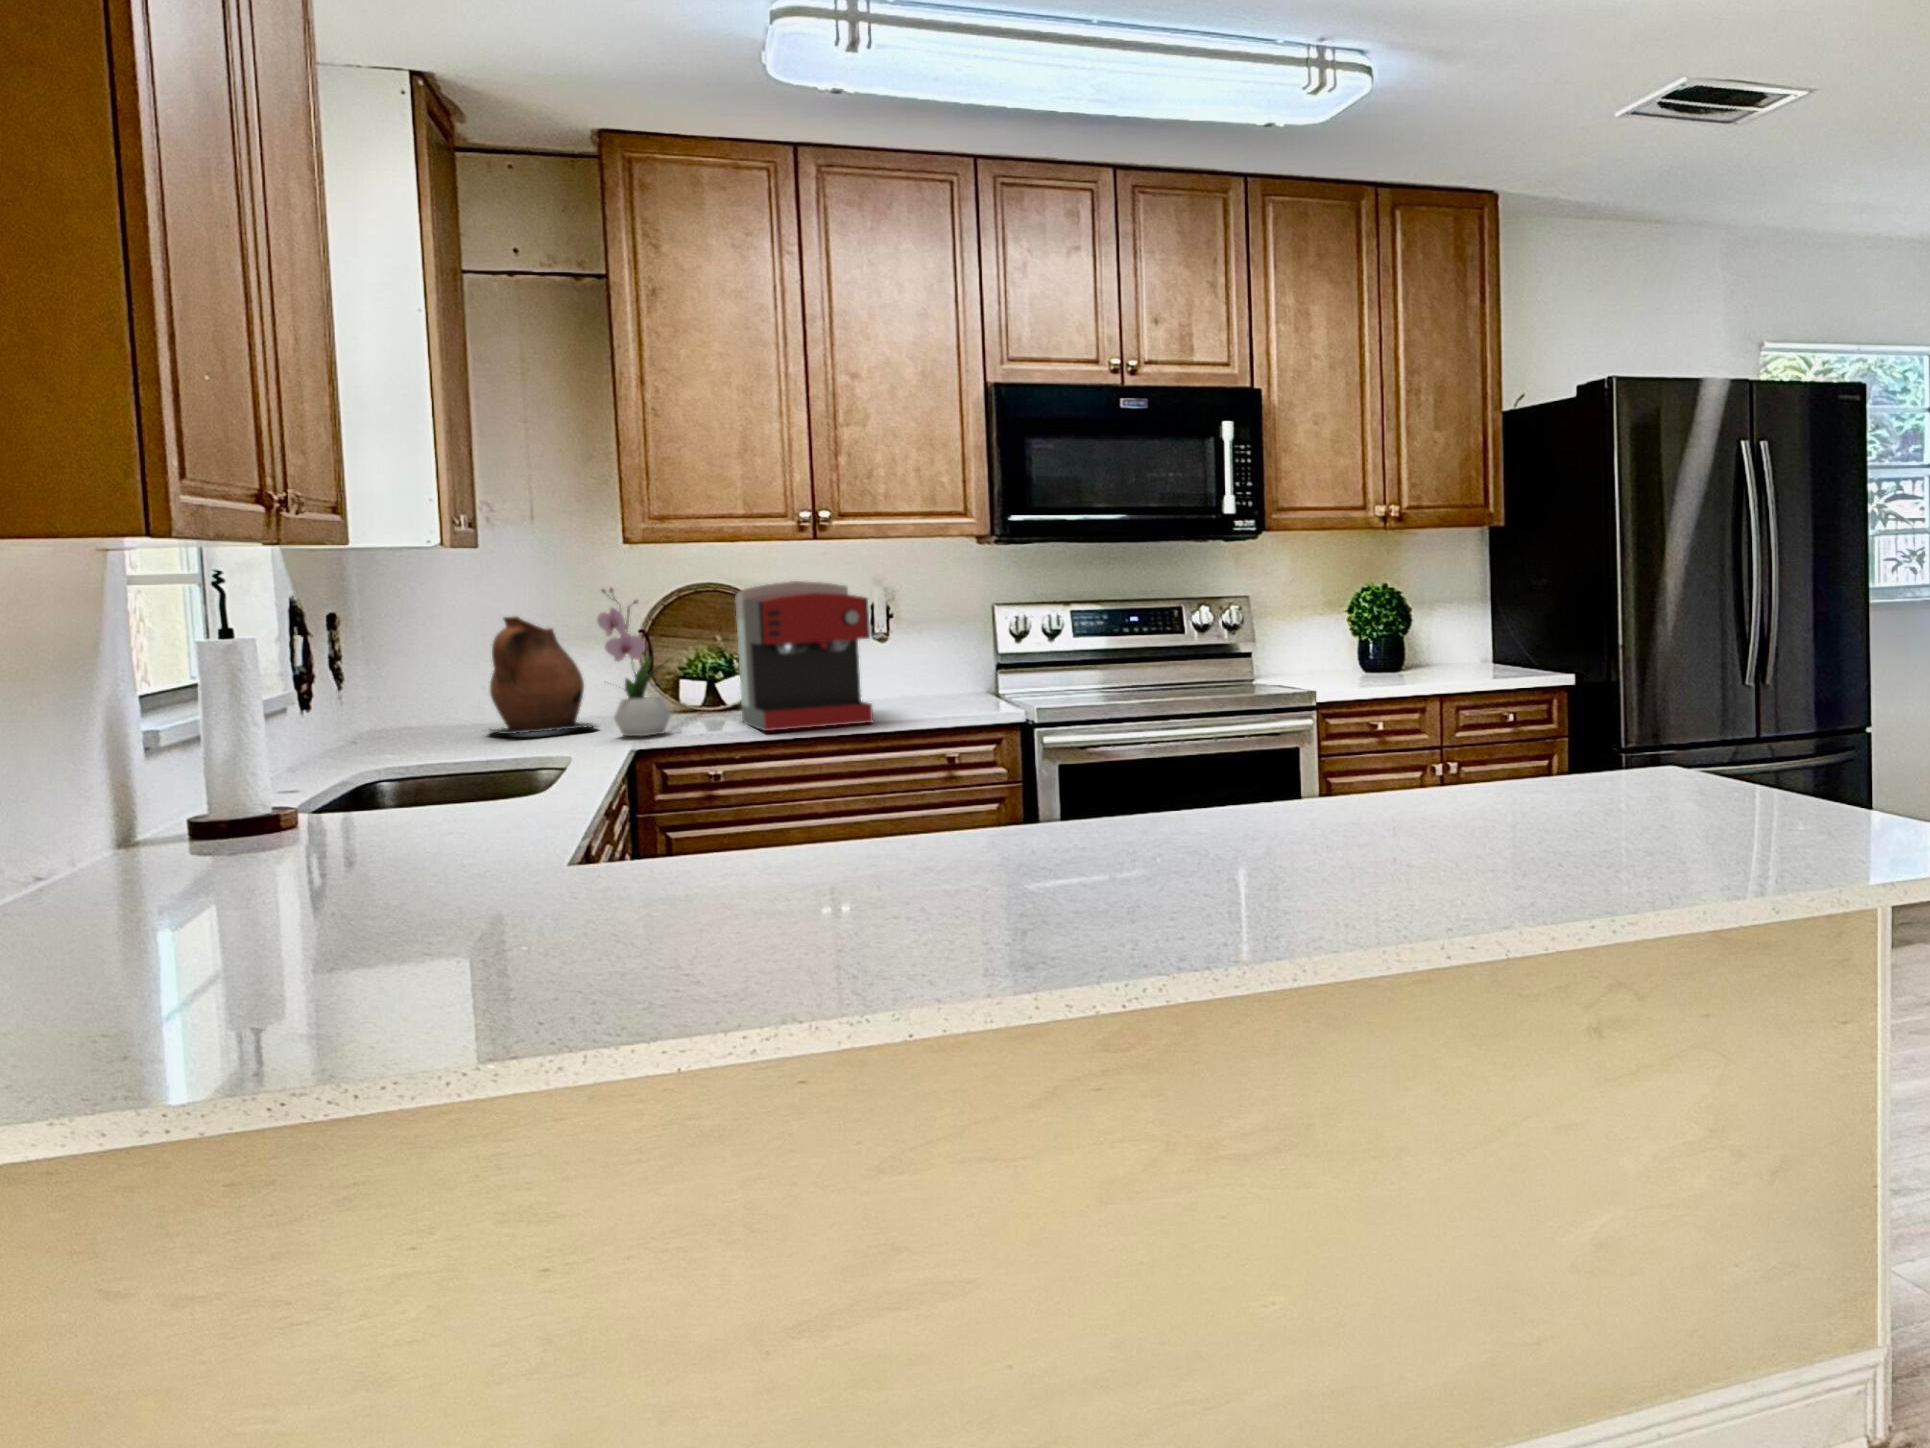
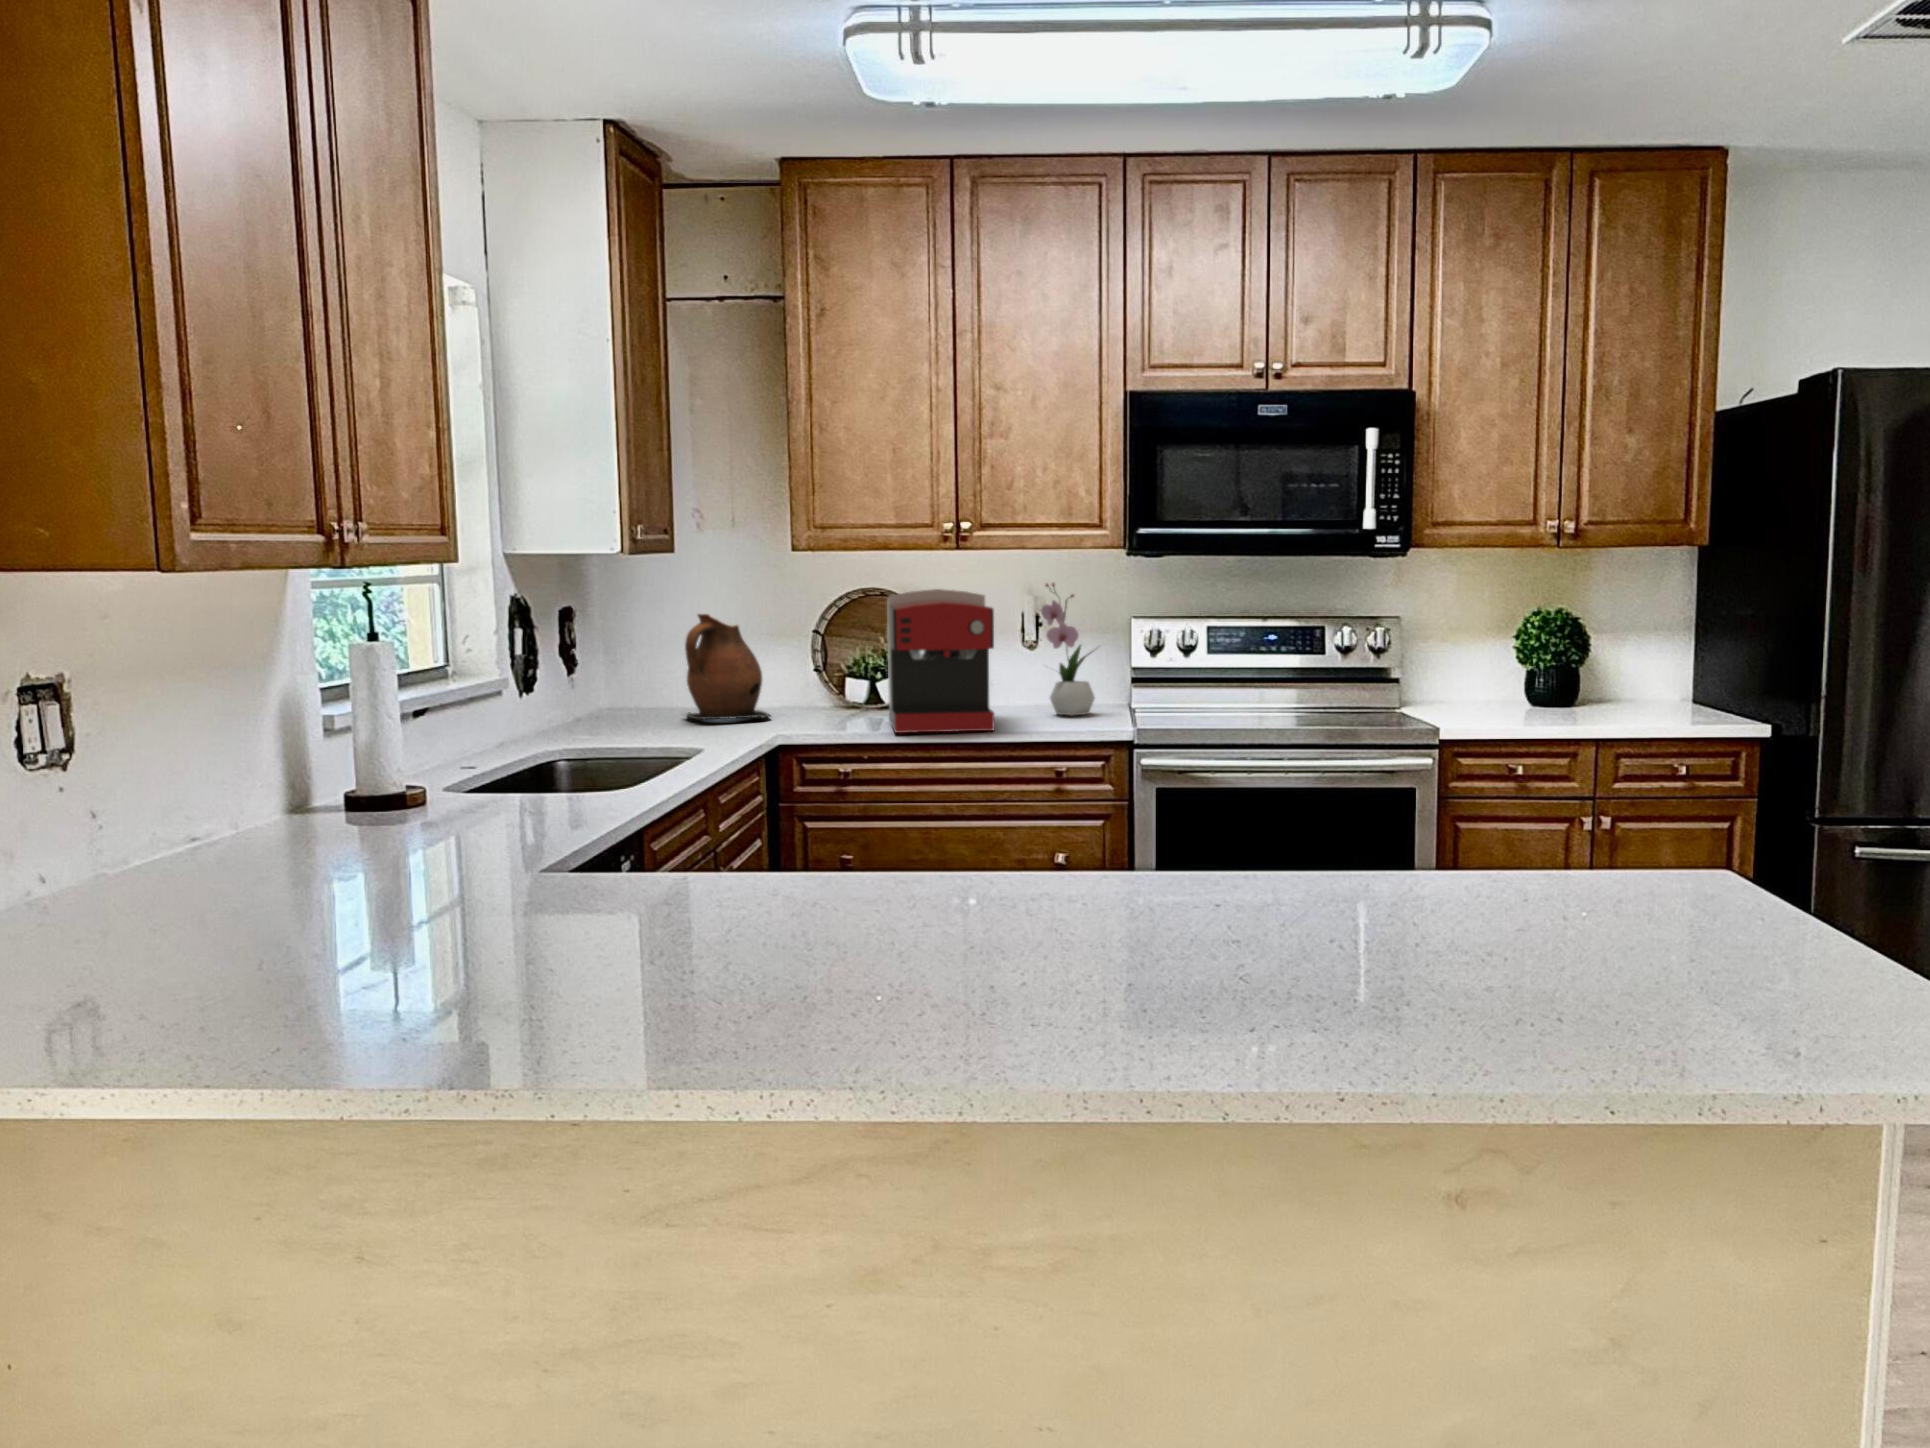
flower arrangement: present [597,588,671,736] -> present [1041,583,1095,715]

